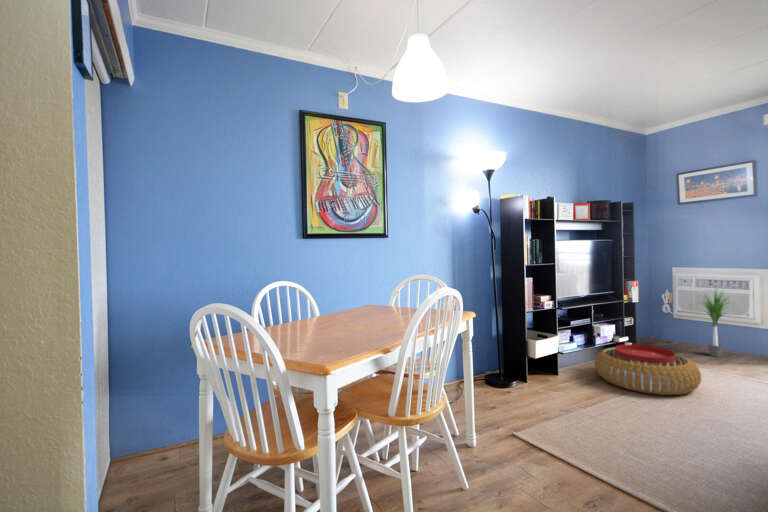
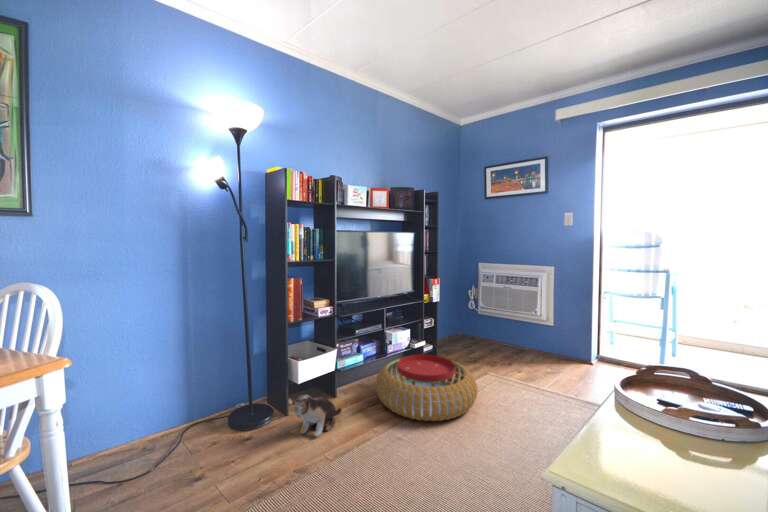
potted plant: present [697,293,730,357] -> none [483,282,533,355]
plush toy: none [542,362,573,394] -> present [288,394,341,436]

